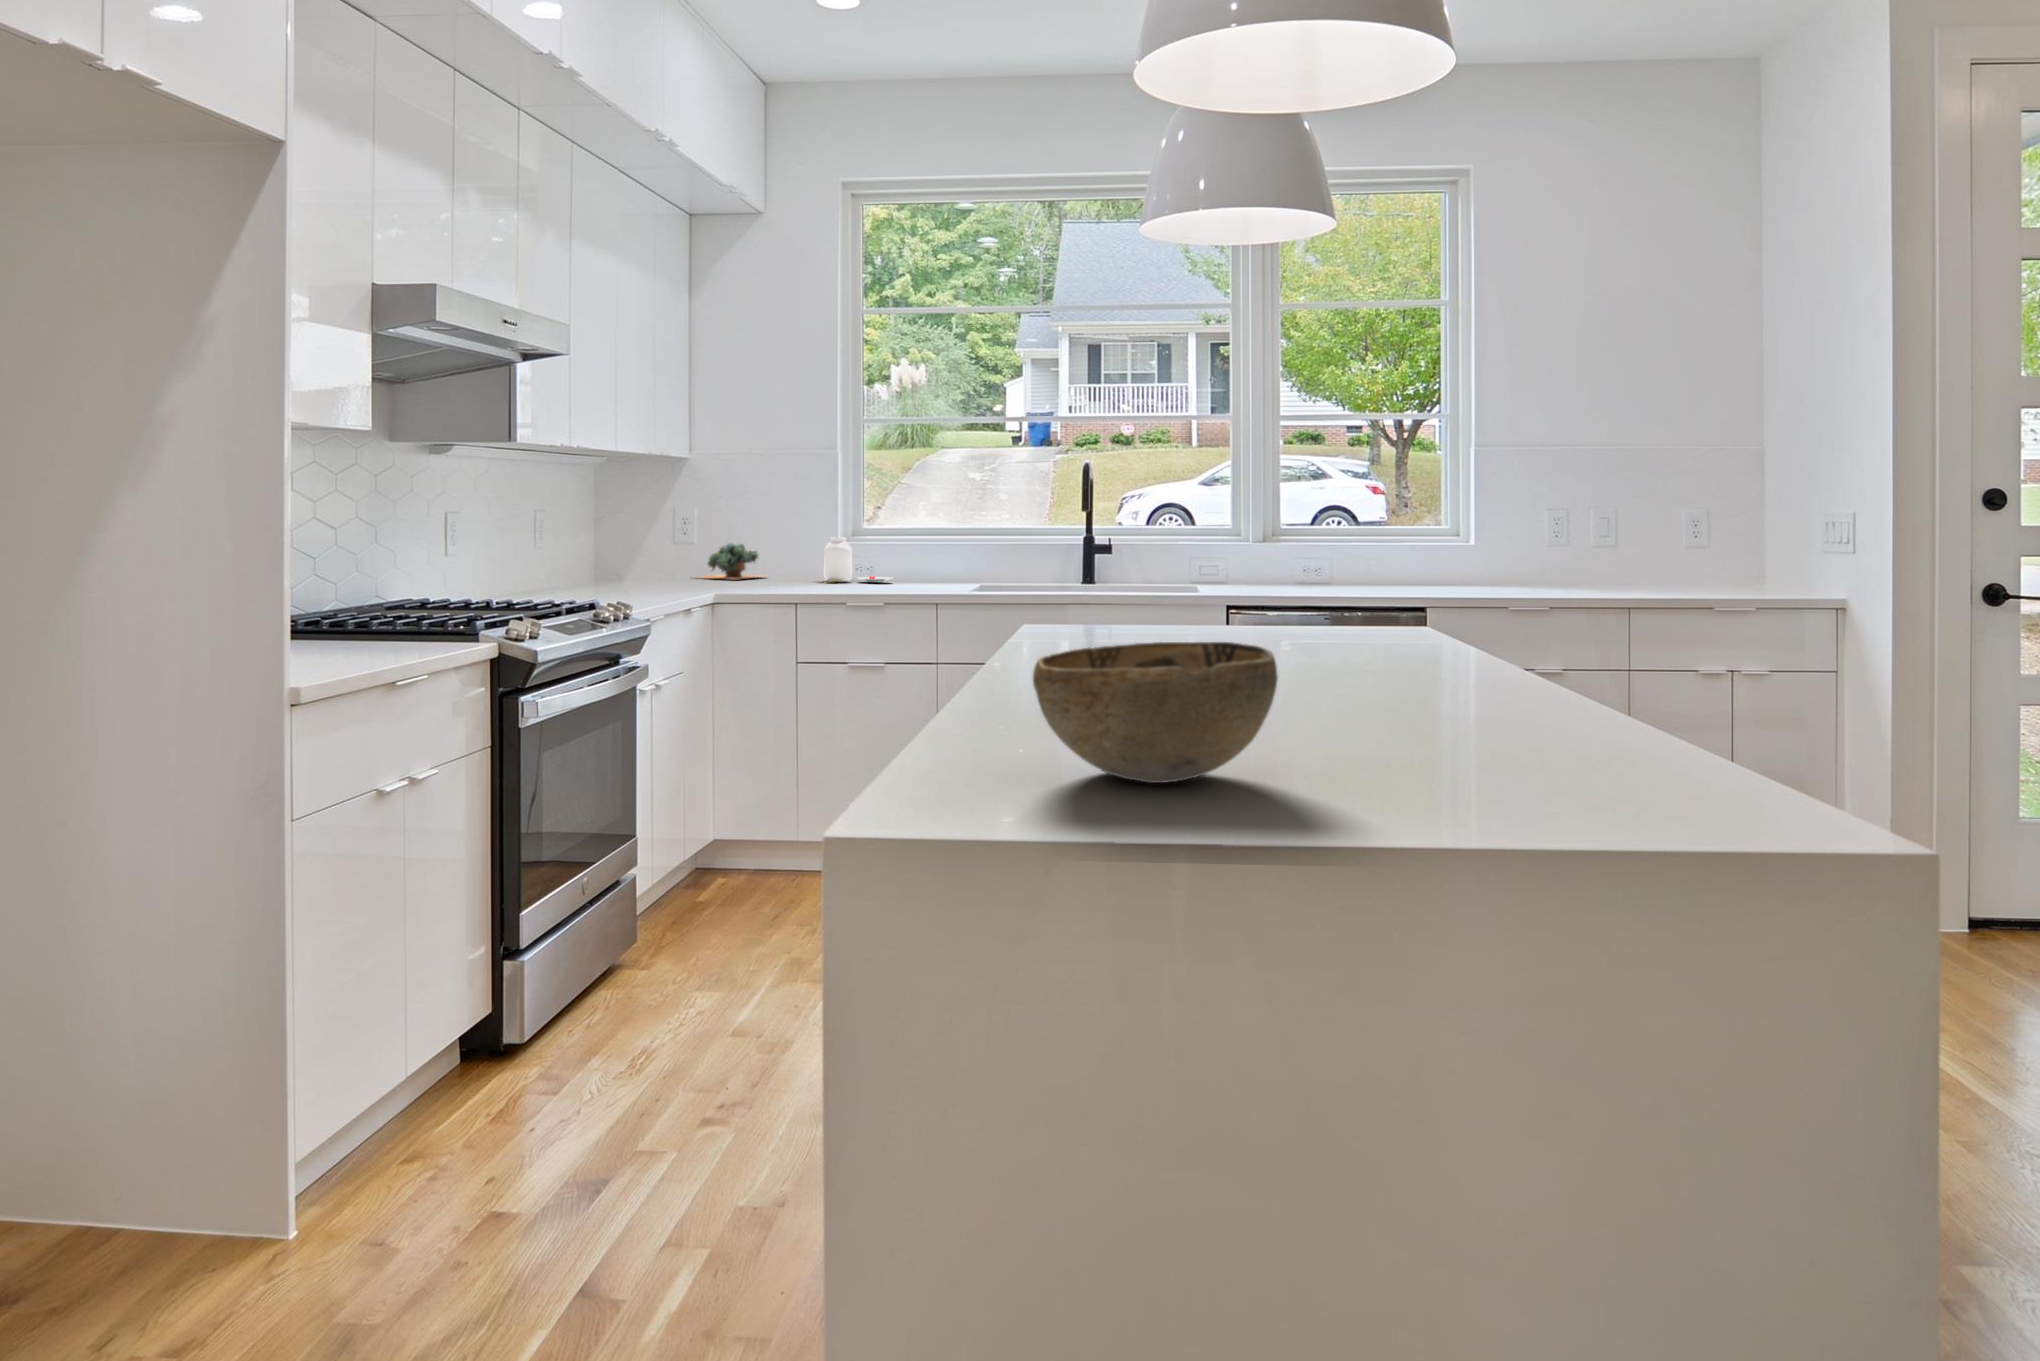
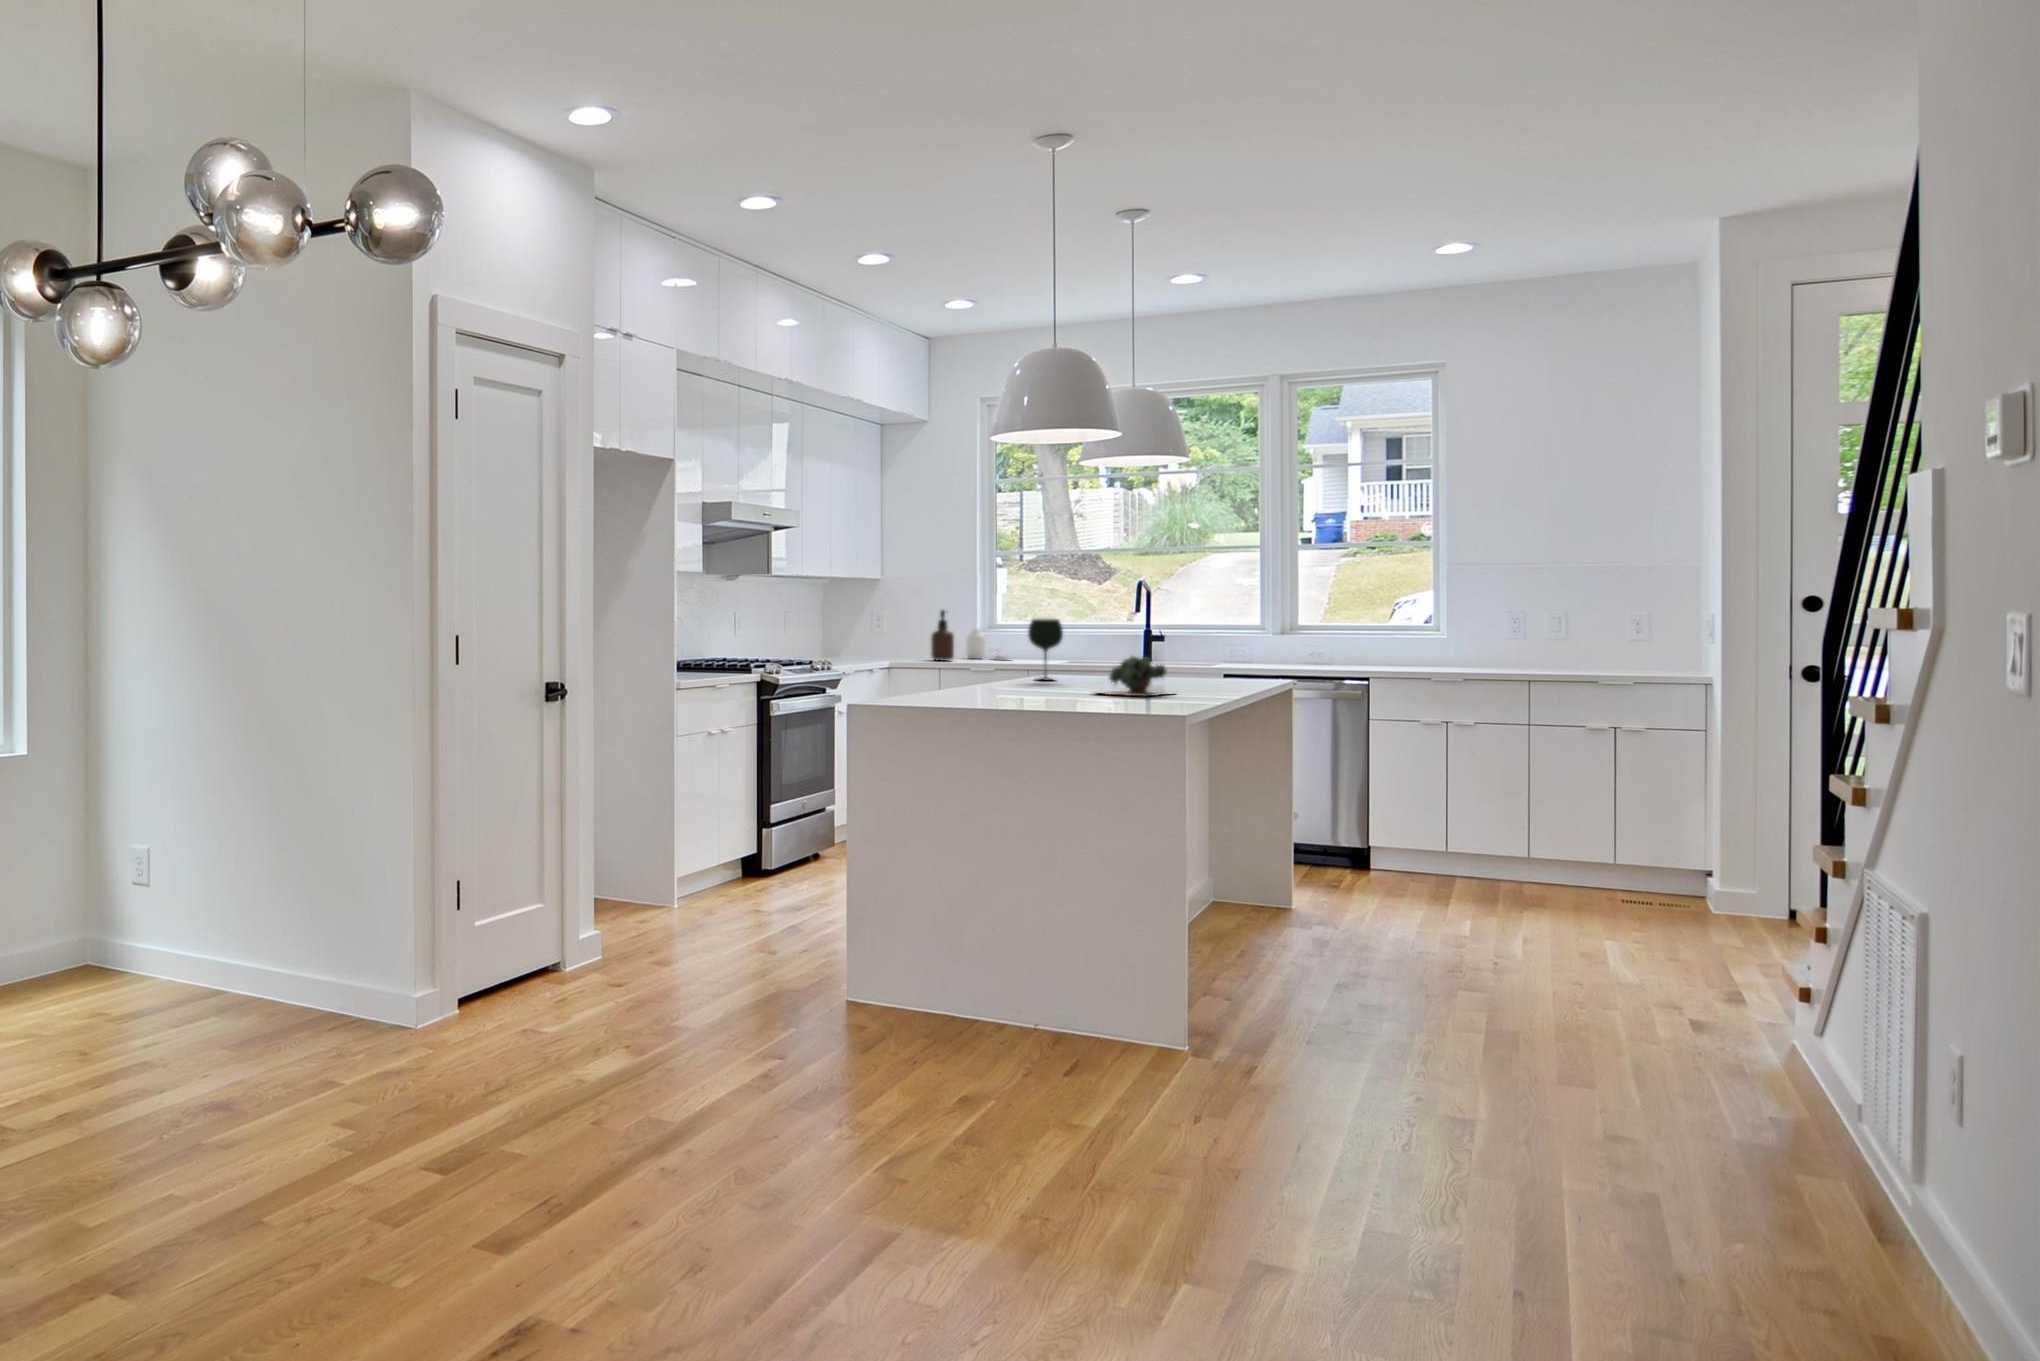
soap dispenser: none [781,508,816,589] -> present [931,610,954,660]
wine glass: none [1069,527,1135,654] -> present [1028,619,1063,680]
succulent plant: present [699,543,758,579] -> present [1105,656,1171,696]
decorative bowl: present [1033,642,1278,783] -> none [934,656,1021,701]

